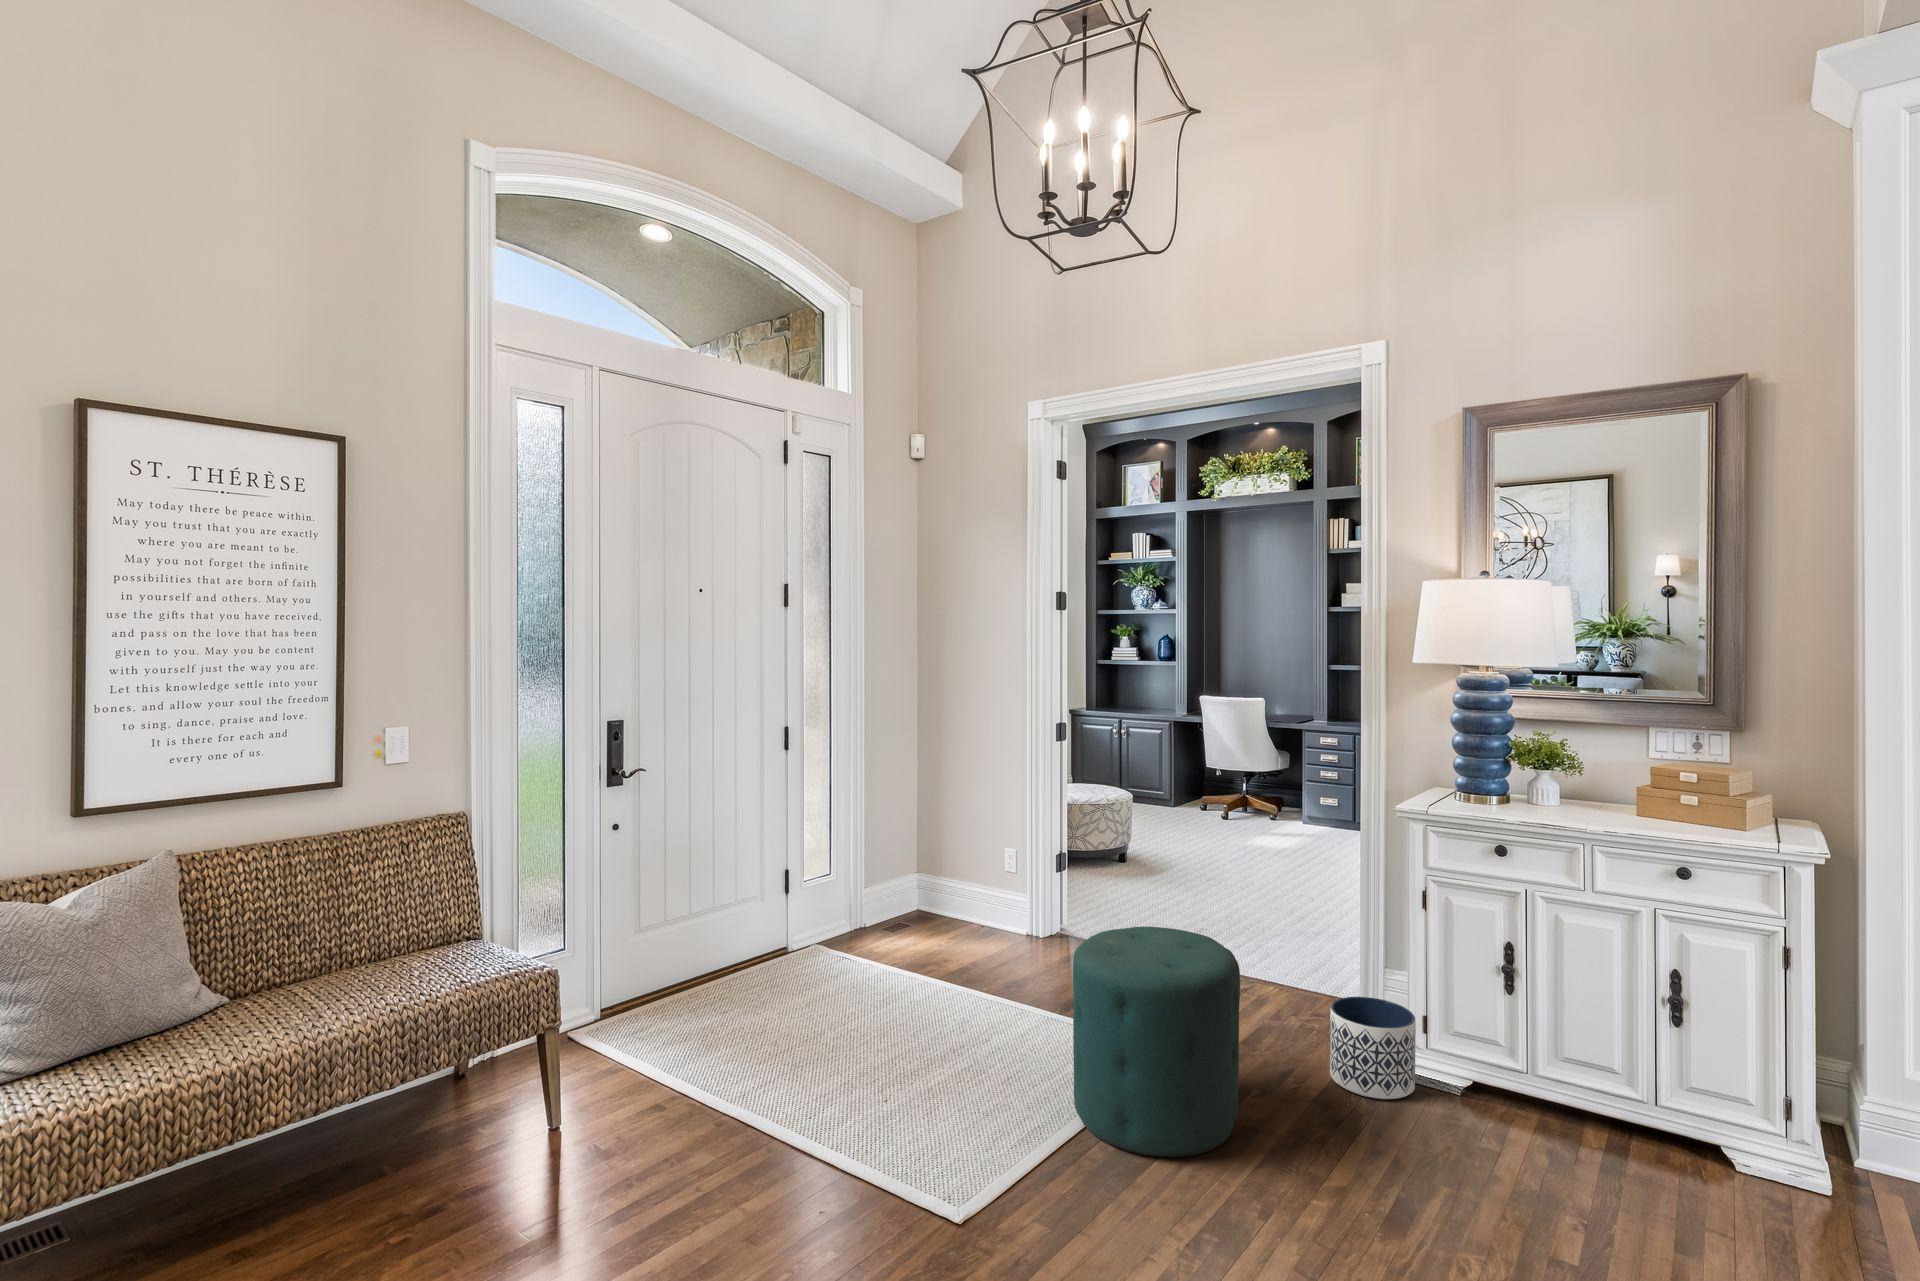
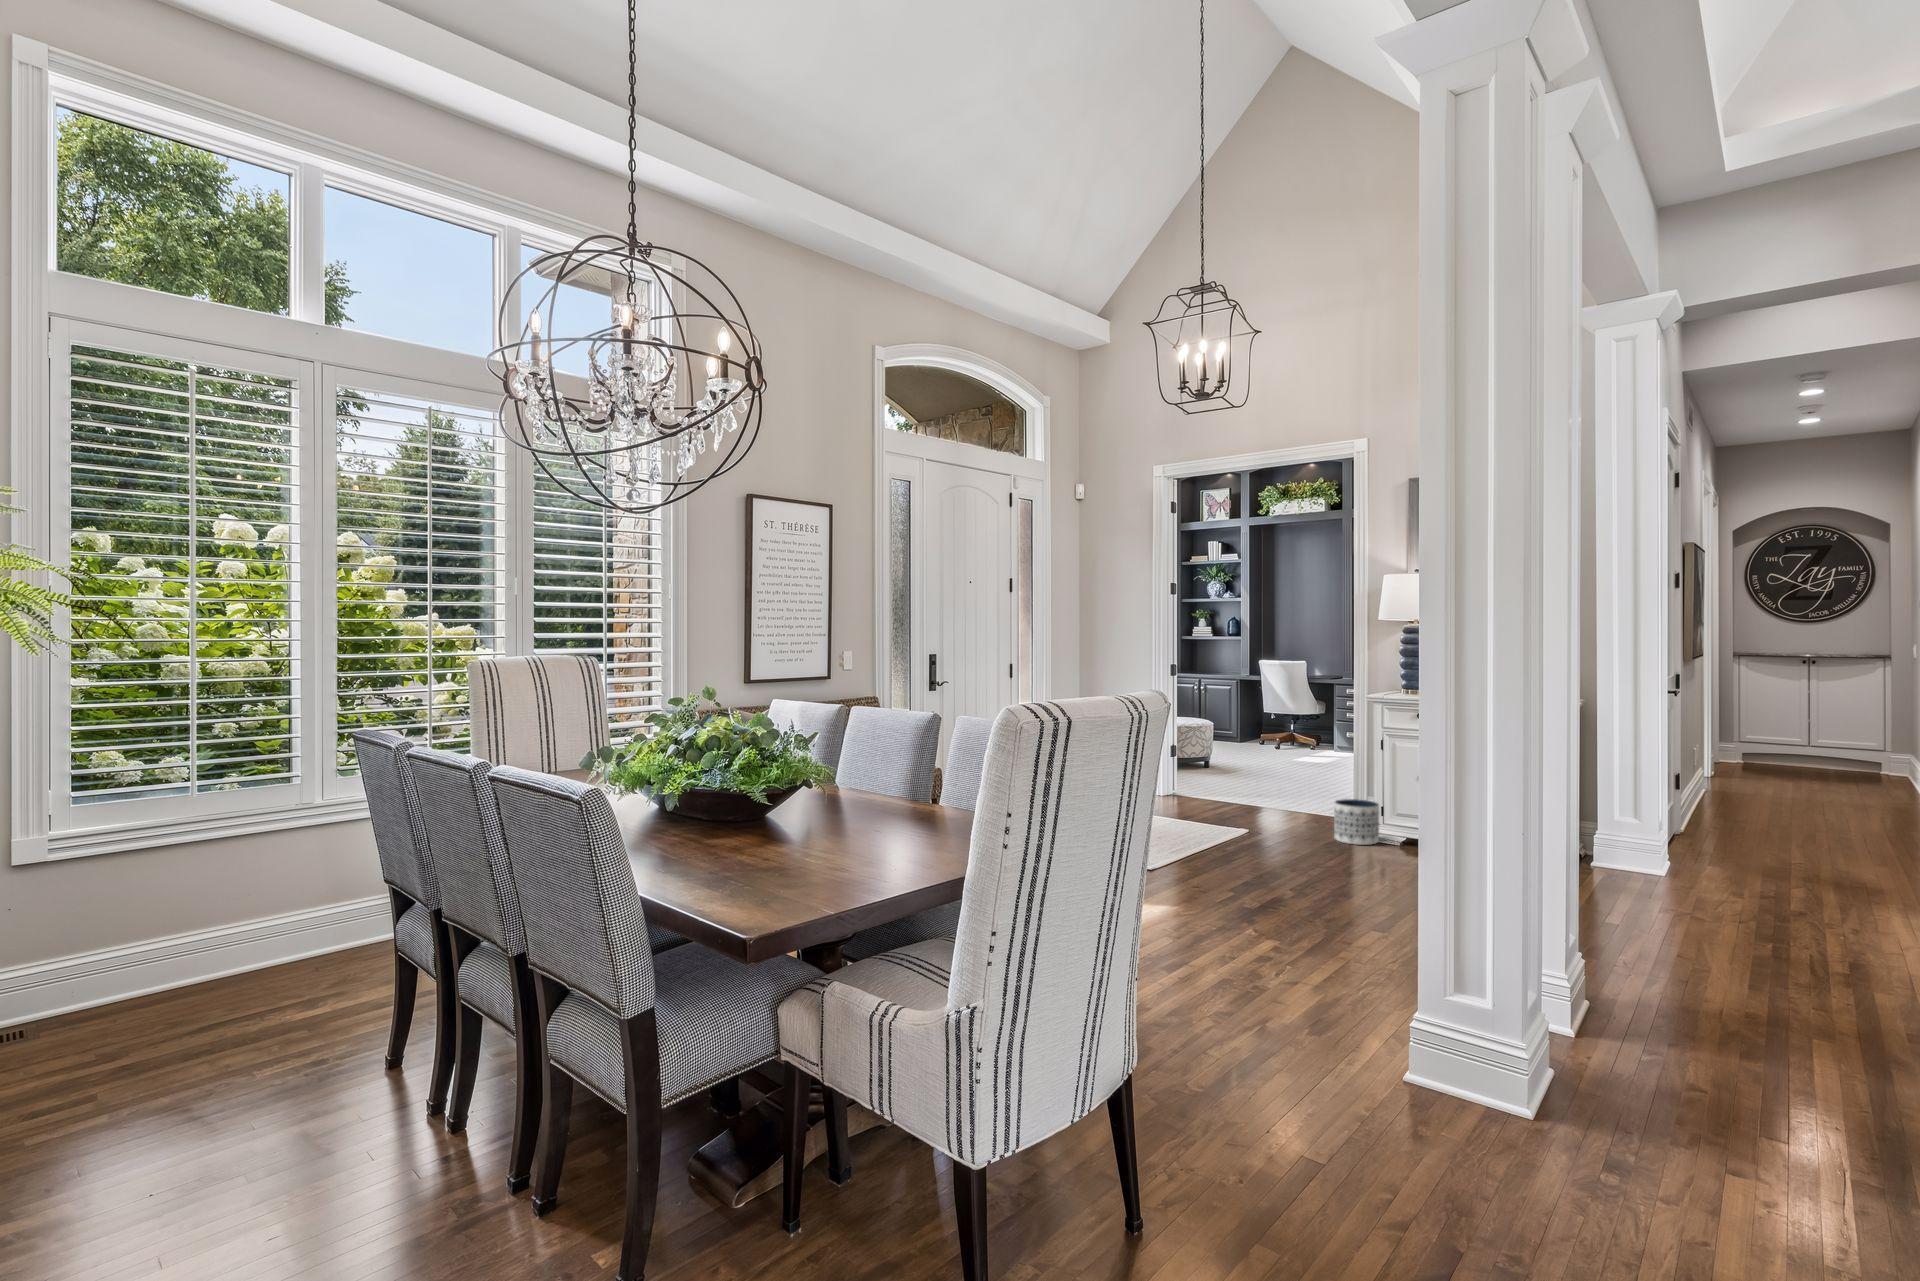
ottoman: present [1073,927,1240,1157] -> none [1198,757,1284,857]

